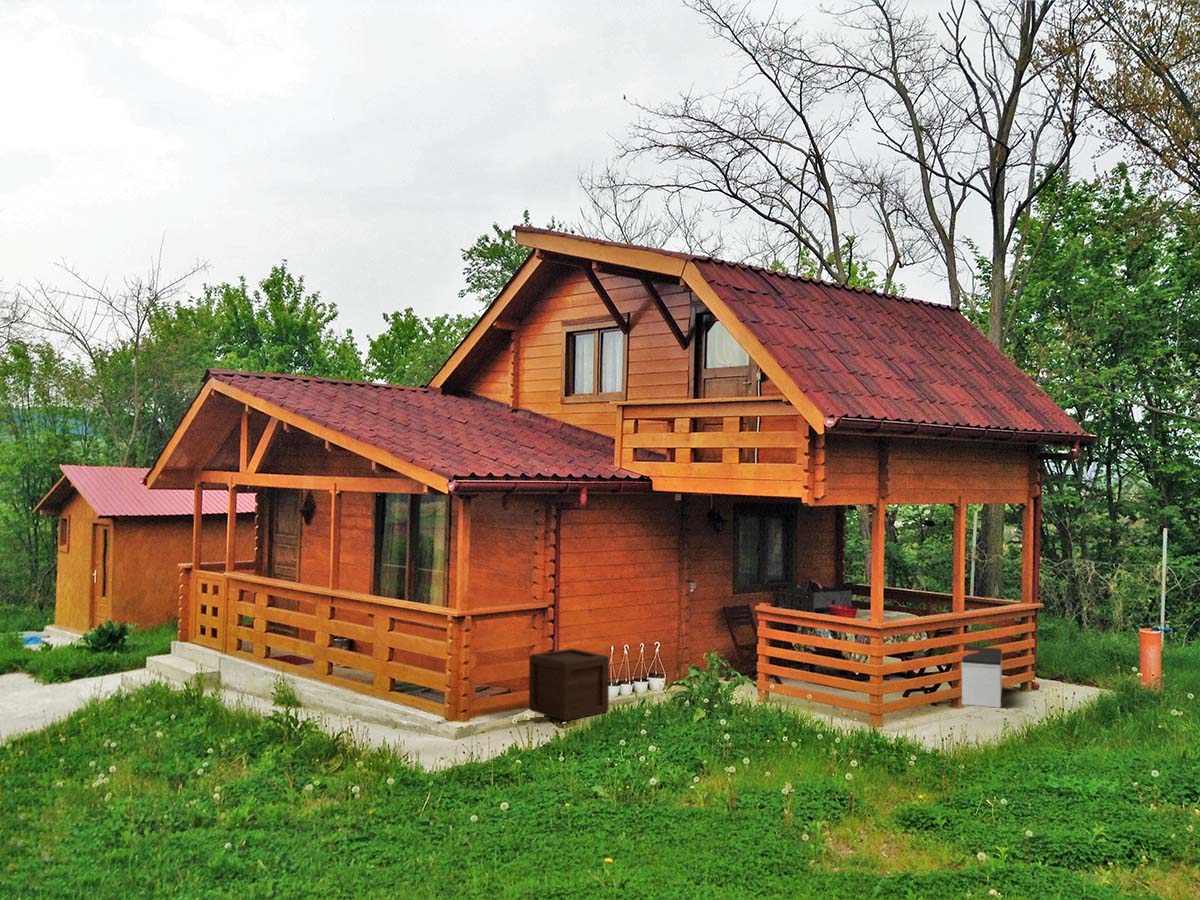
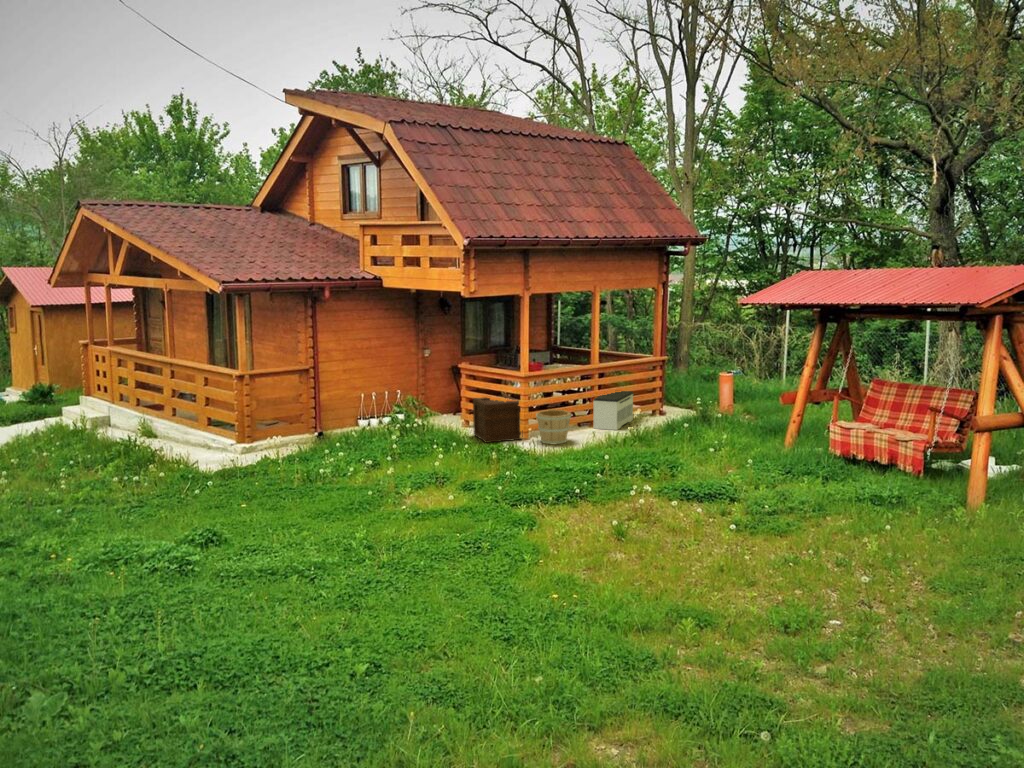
wooden crate: present [529,648,609,721] -> present [473,396,523,443]
wooden bucket: none [902,676,959,732] -> present [536,409,571,444]

